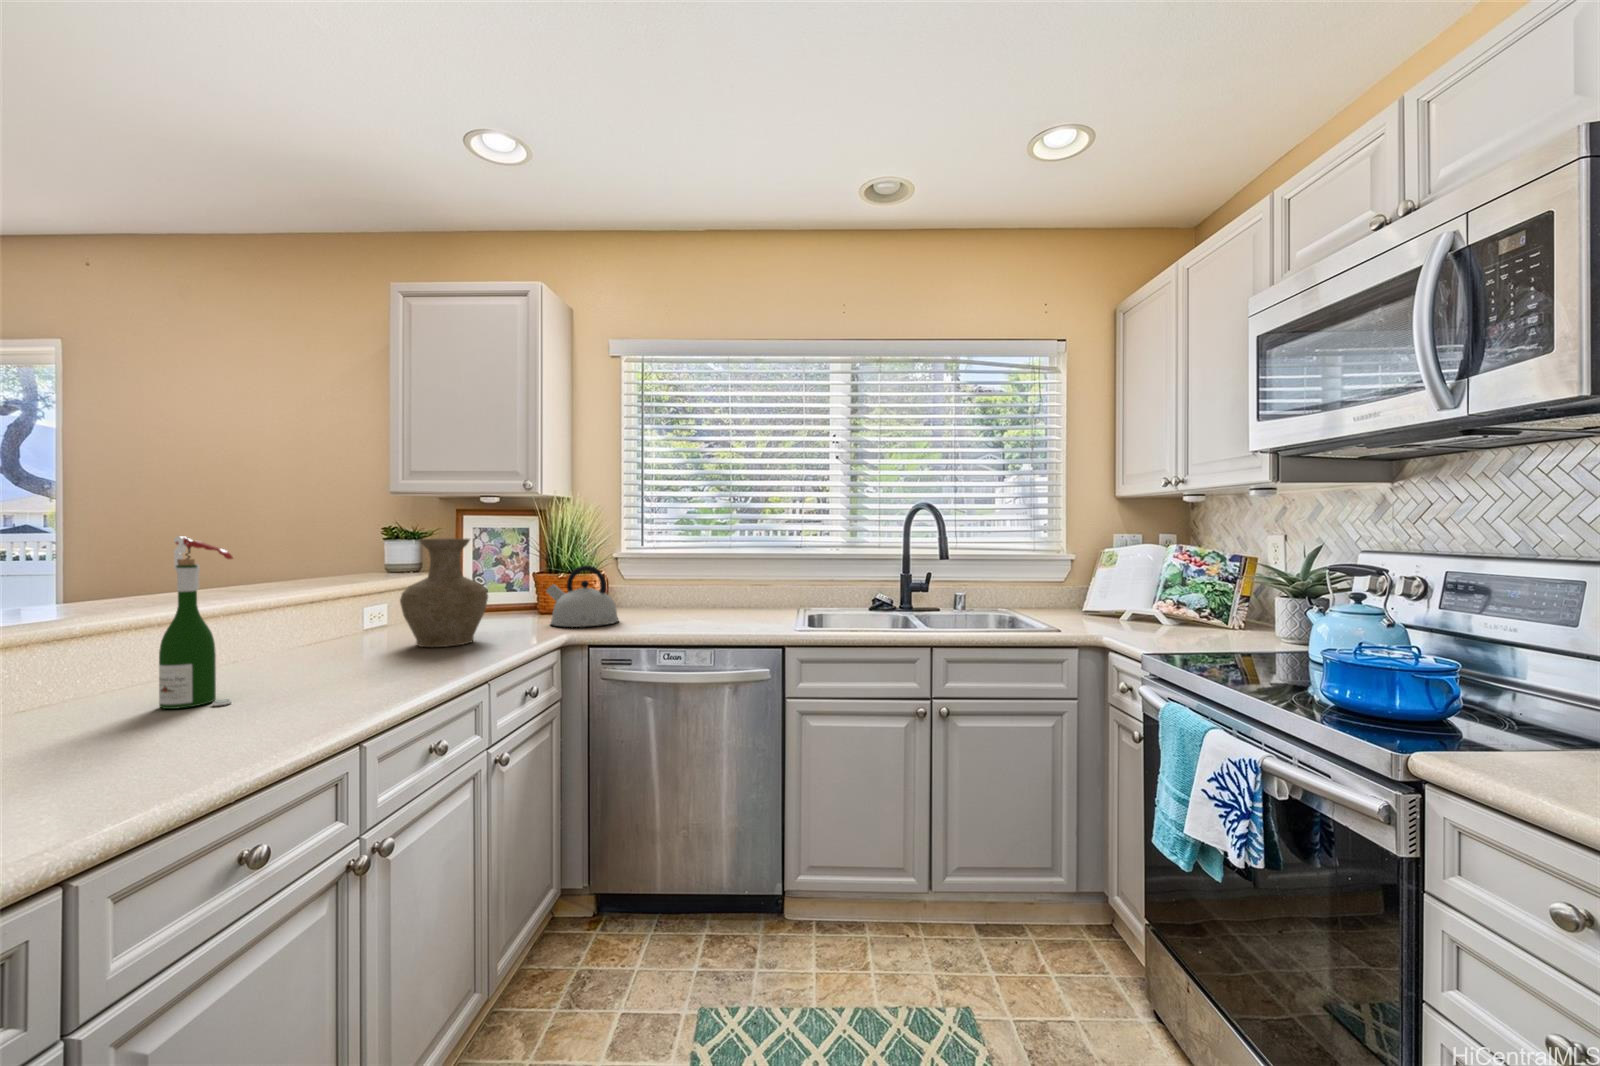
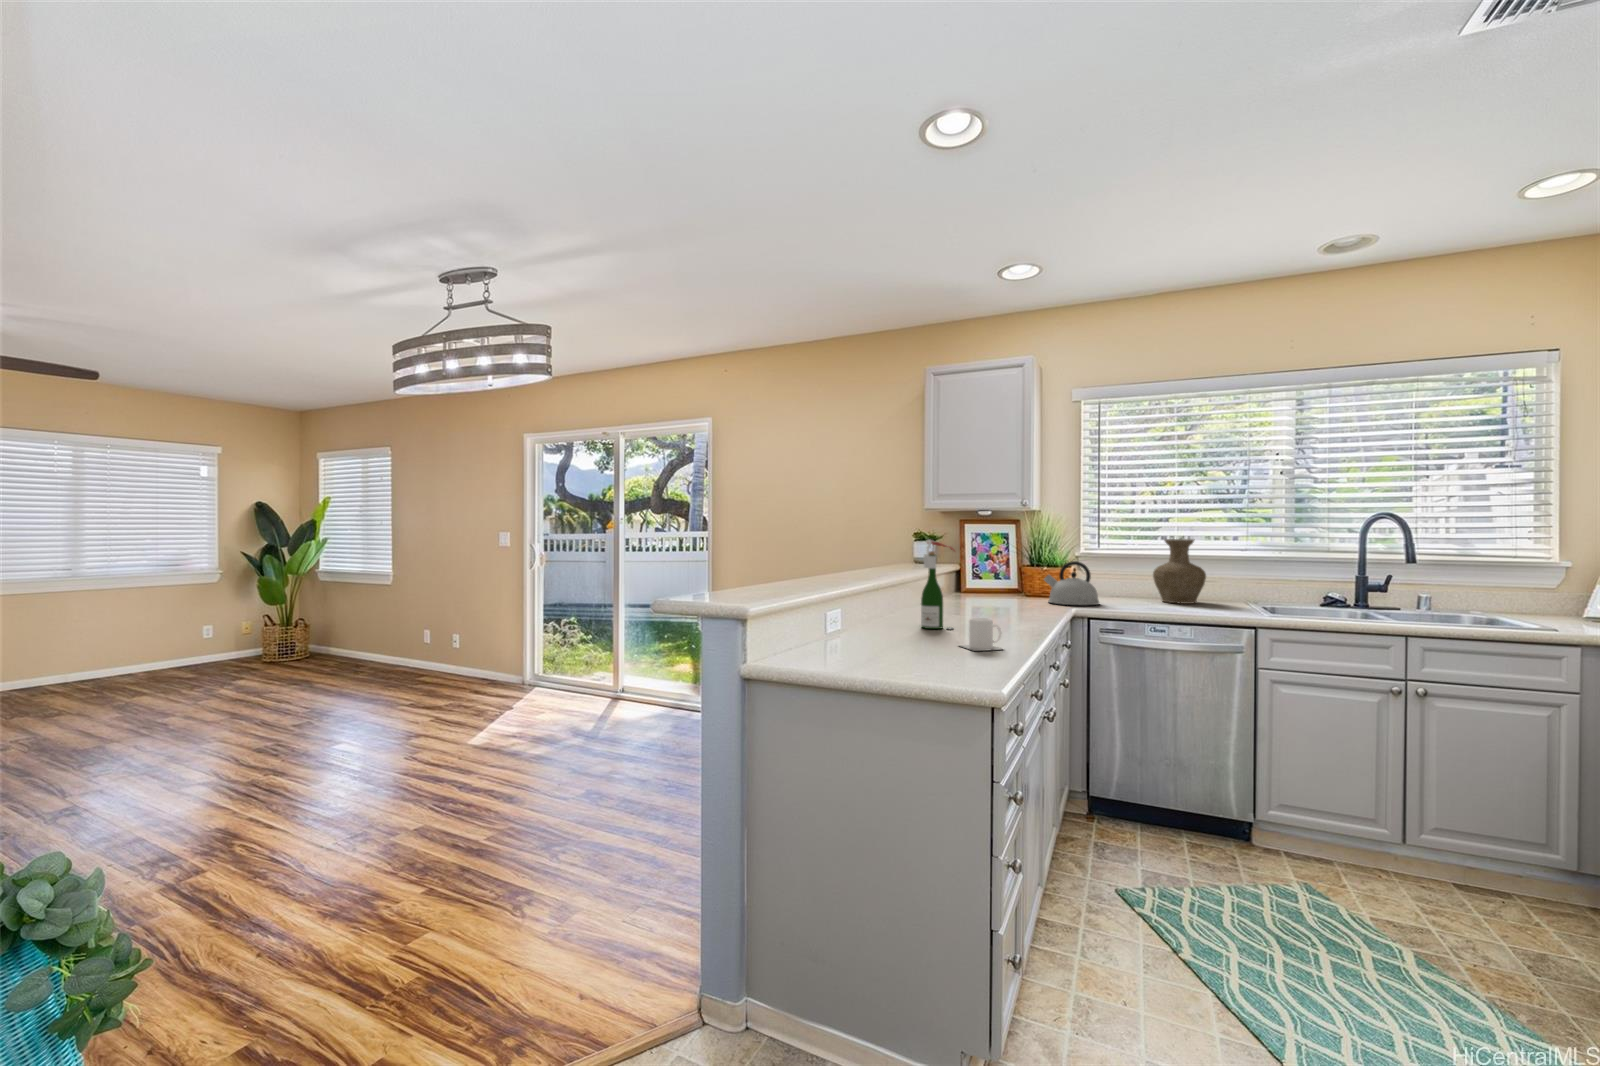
vase: present [400,538,488,647] -> present [1153,539,1206,604]
mug: none [76,700,202,787] -> present [961,618,1001,651]

